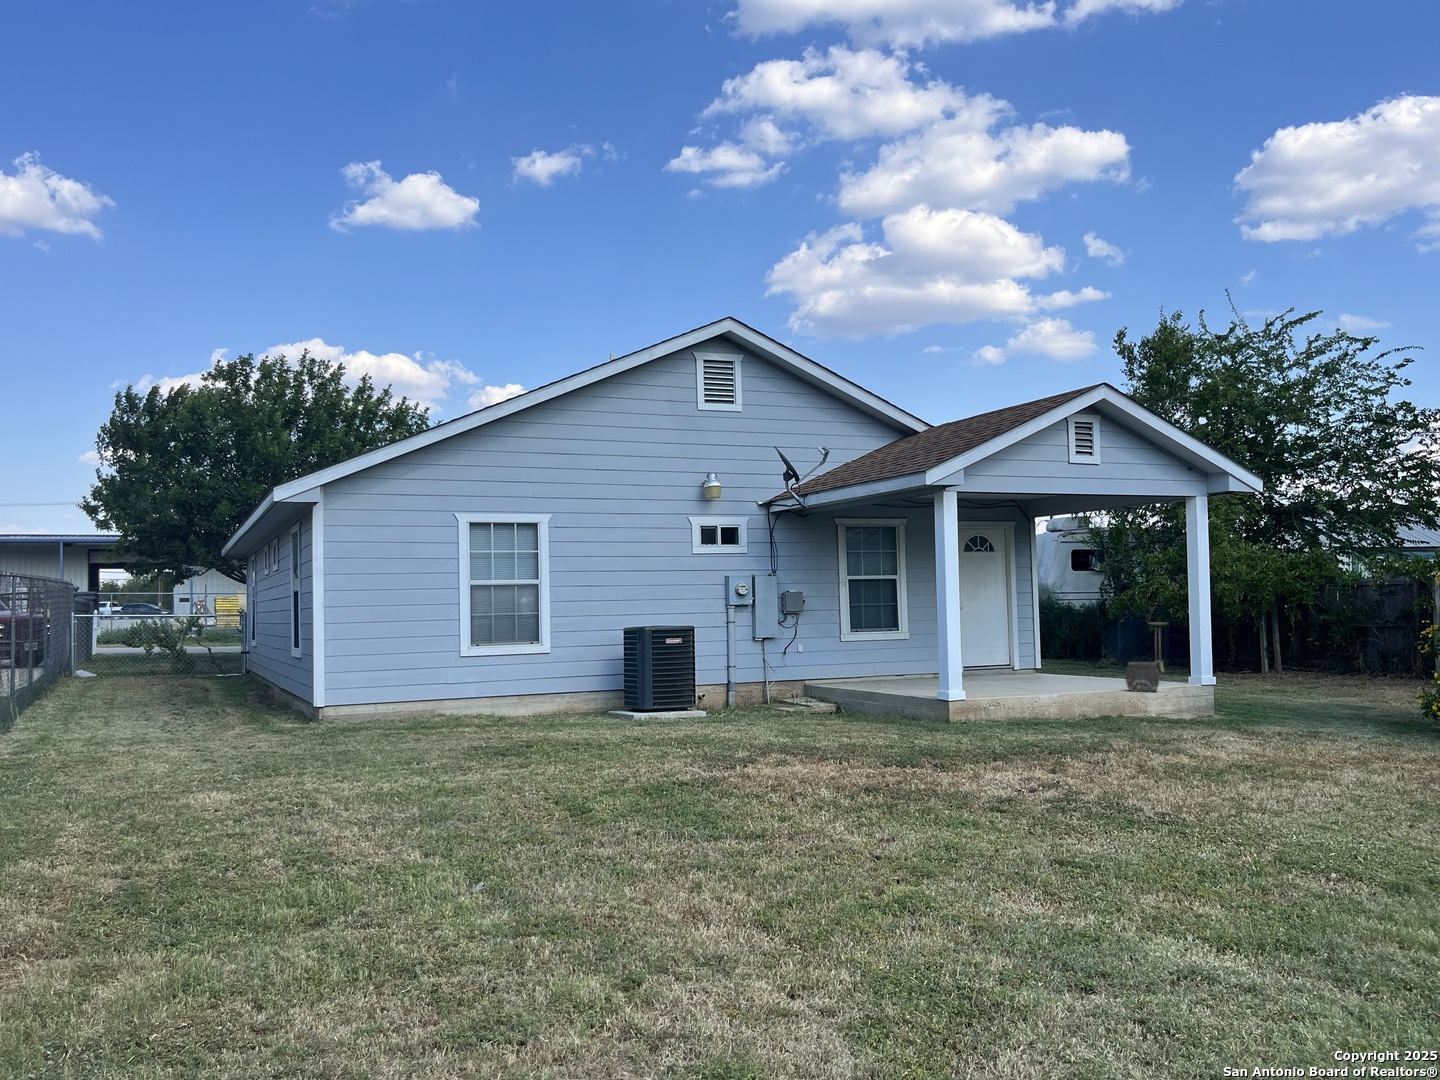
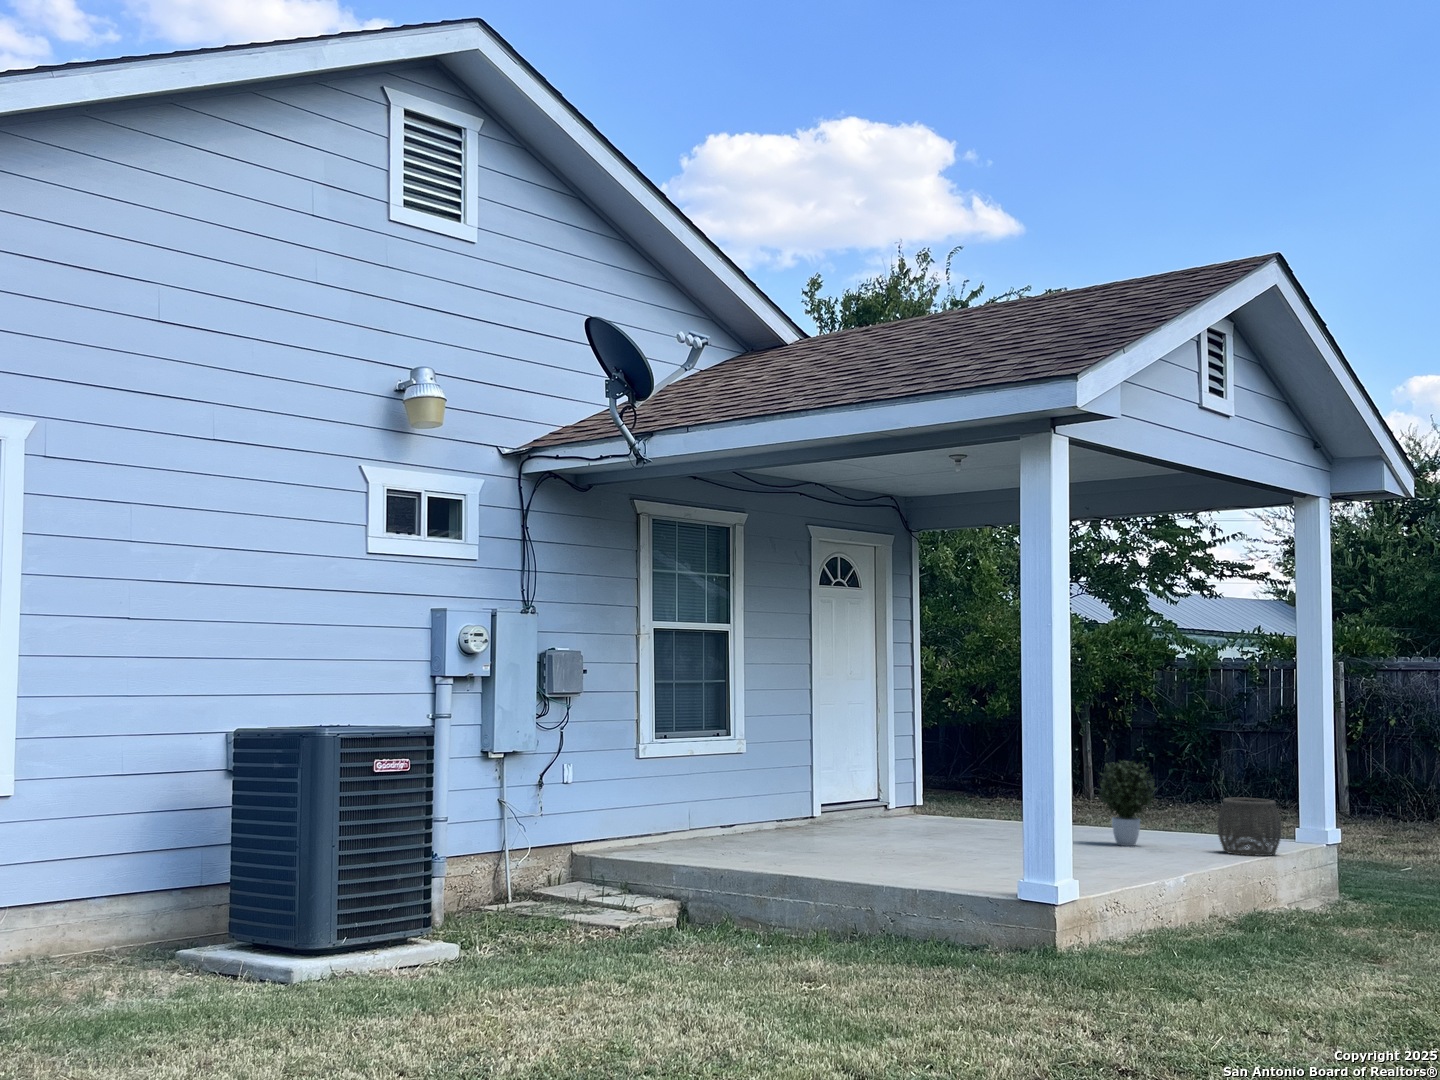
side table: present [1152,622,1167,672] -> none [980,721,1014,803]
potted plant: none [1071,642,1105,687] -> present [1098,760,1156,846]

